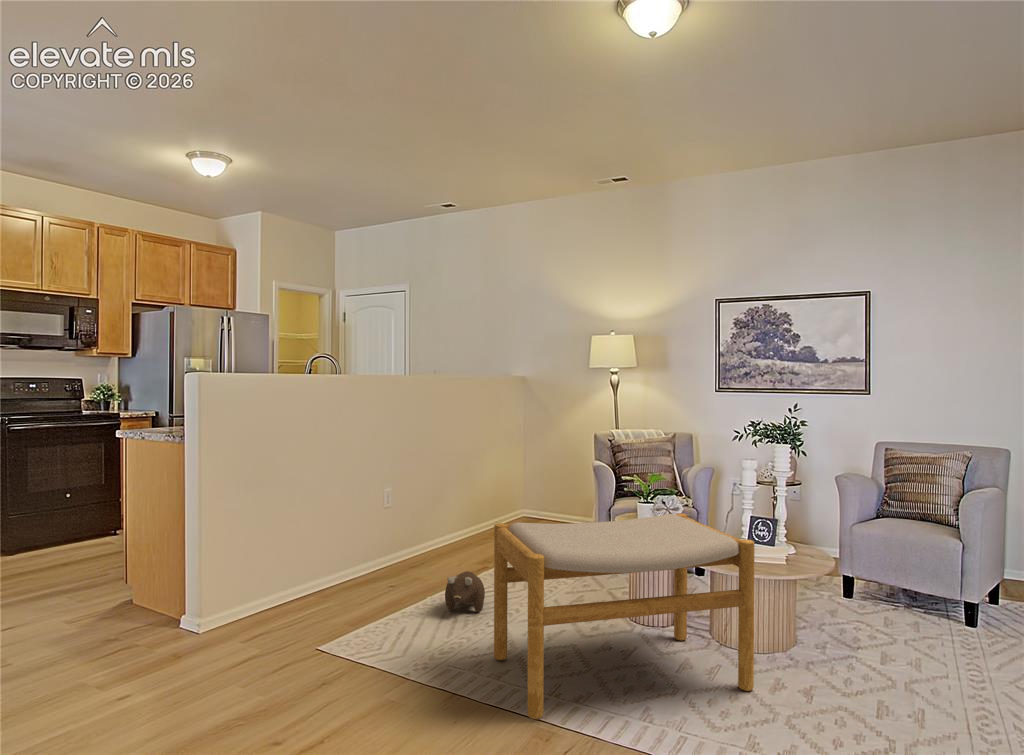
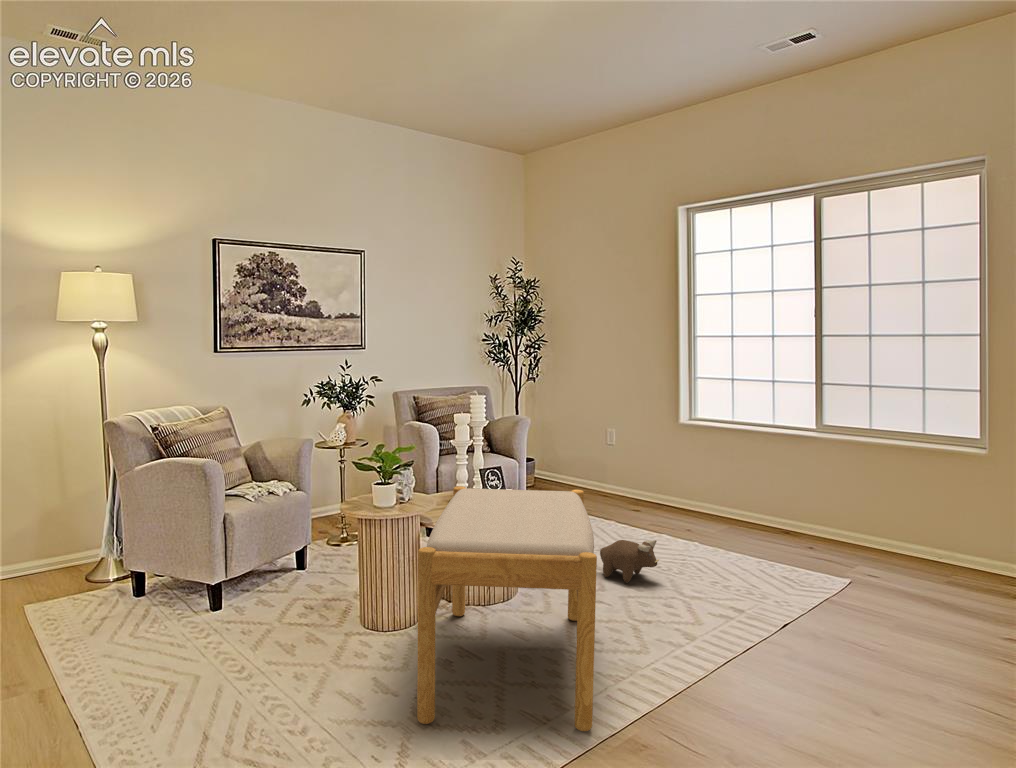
plush toy: present [445,571,485,612] -> present [600,540,659,583]

